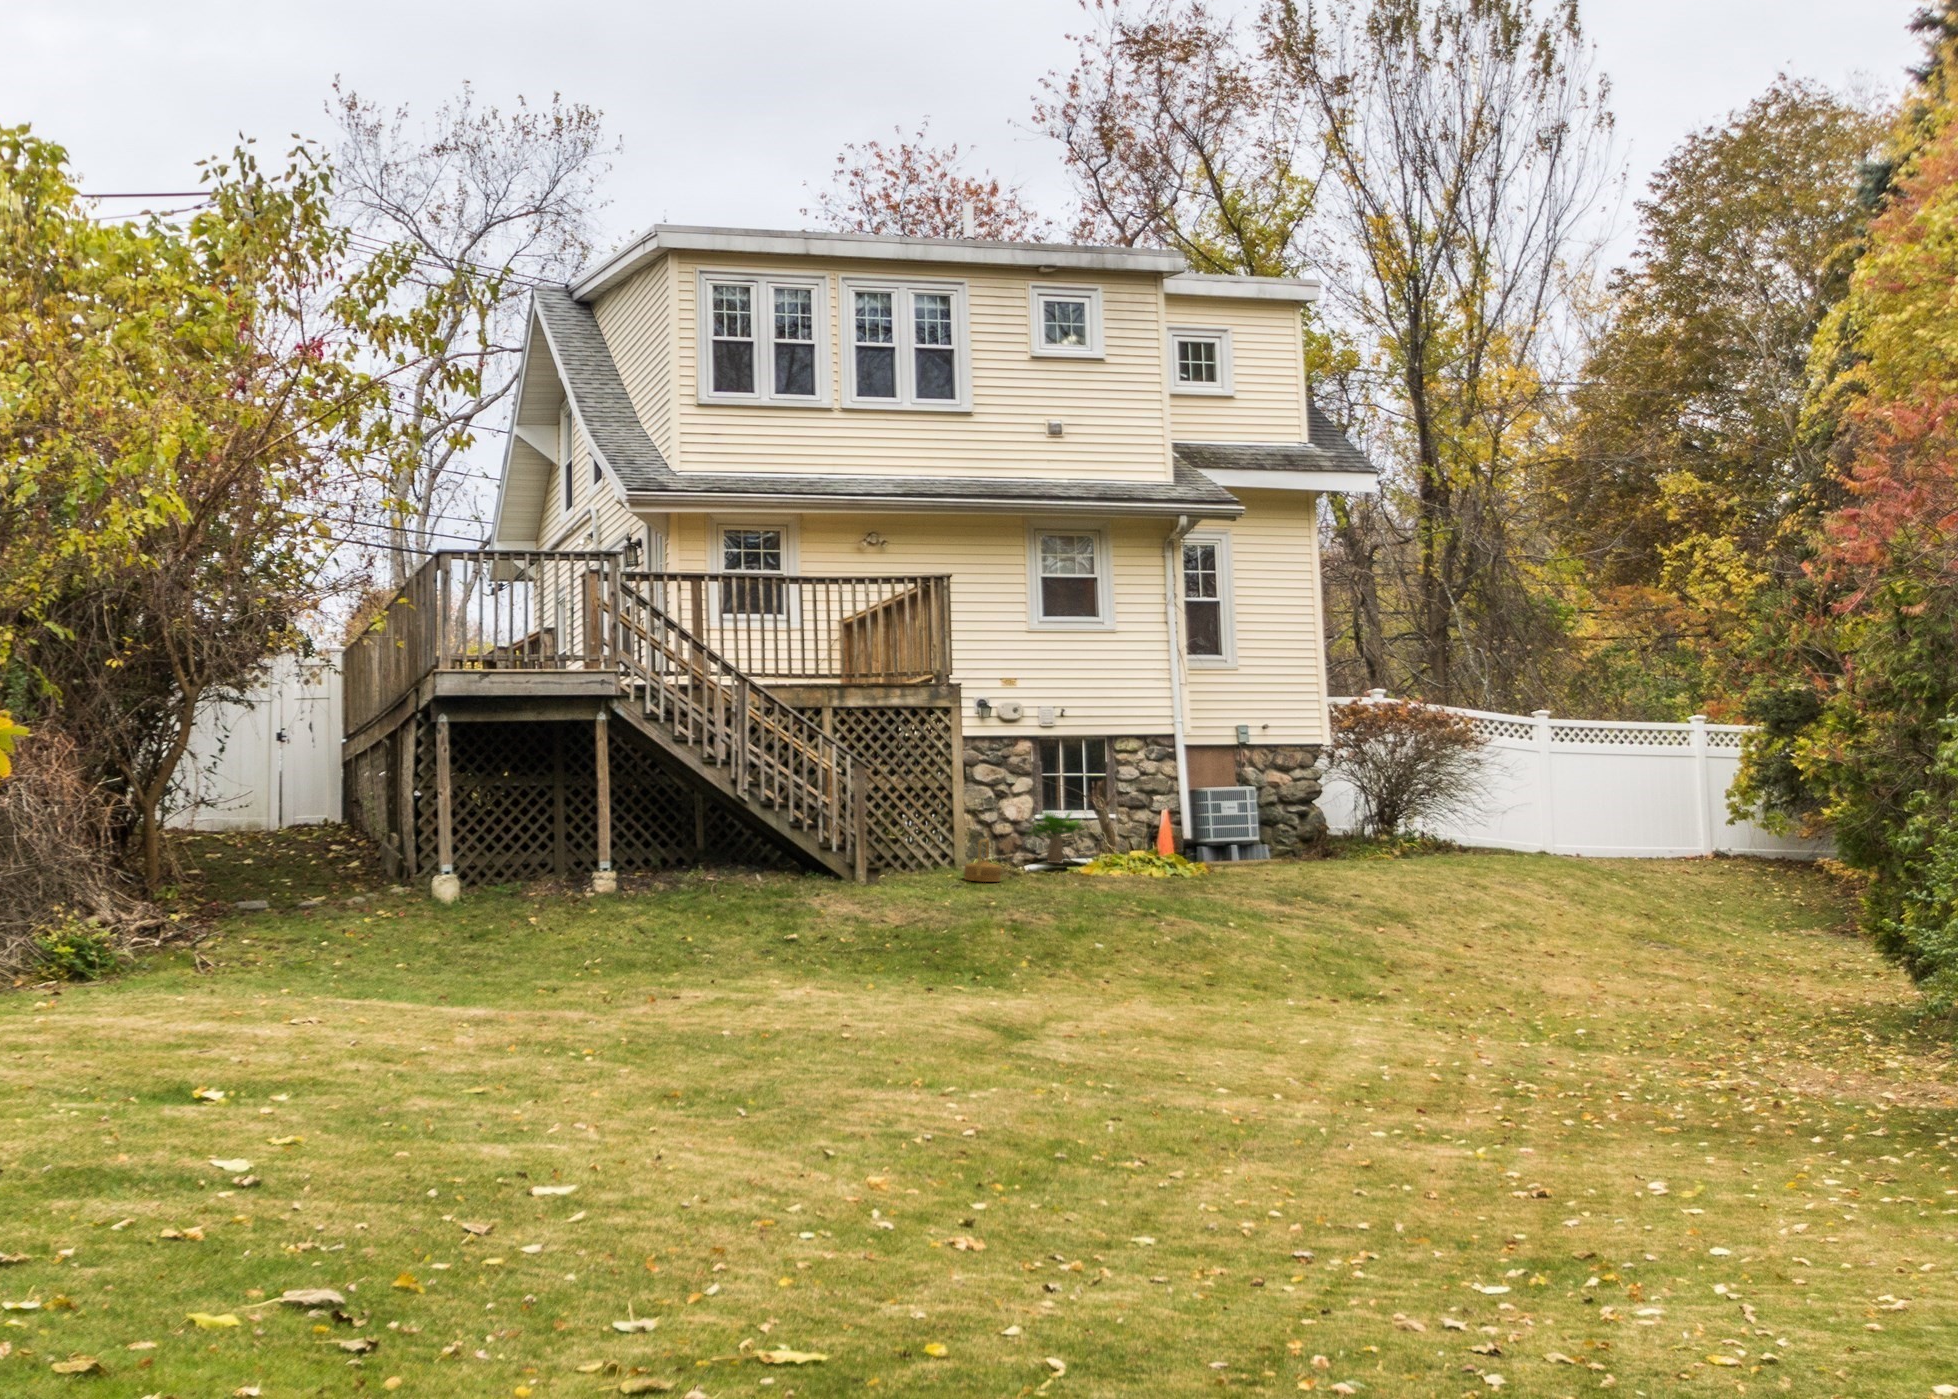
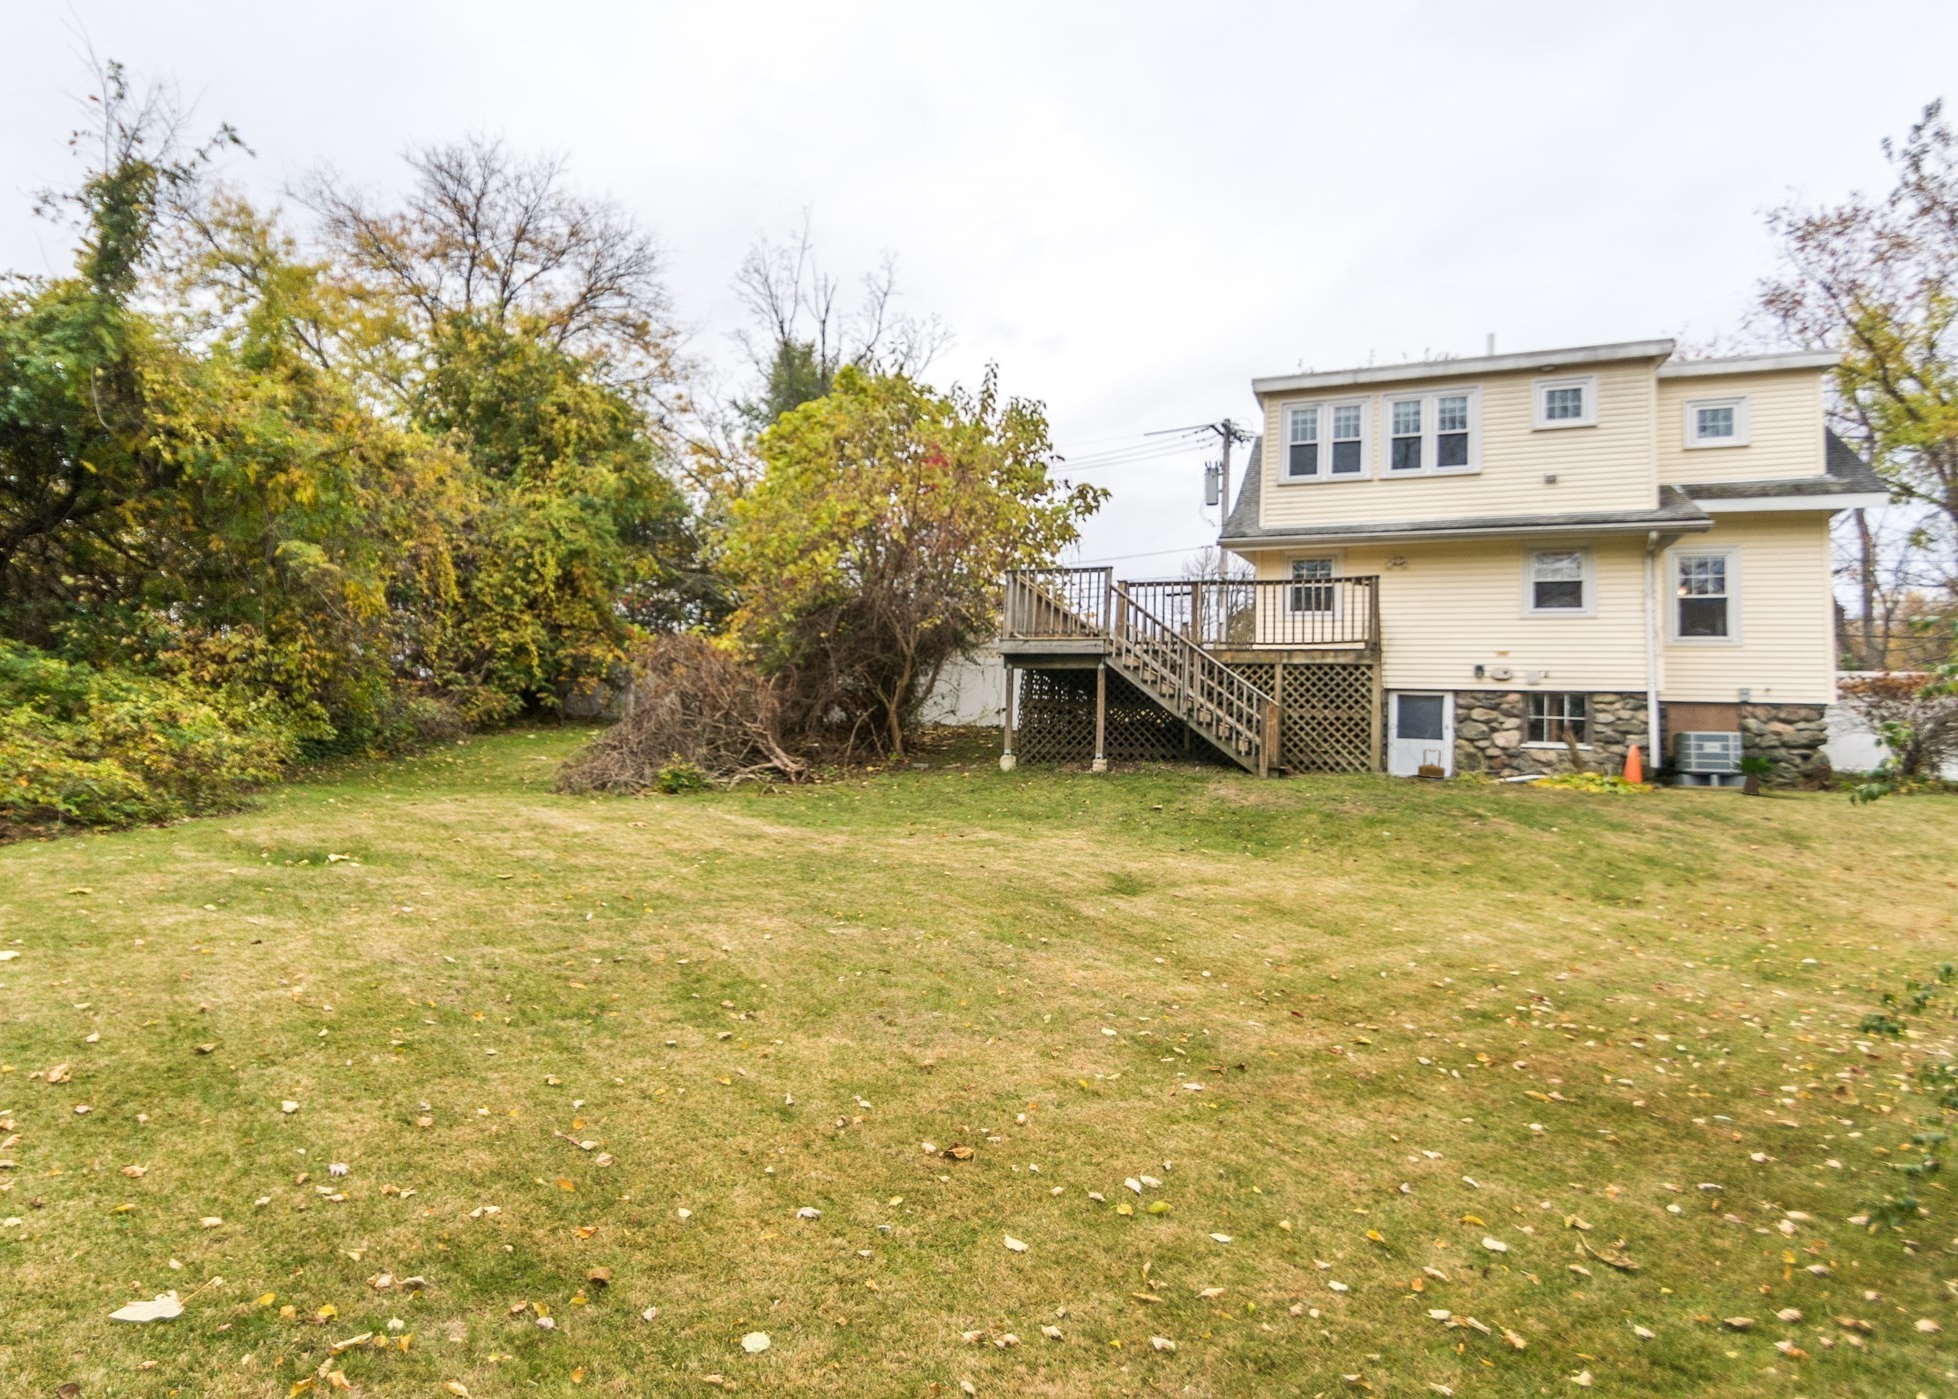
potted plant: present [1029,812,1082,863] -> present [1729,757,1777,795]

